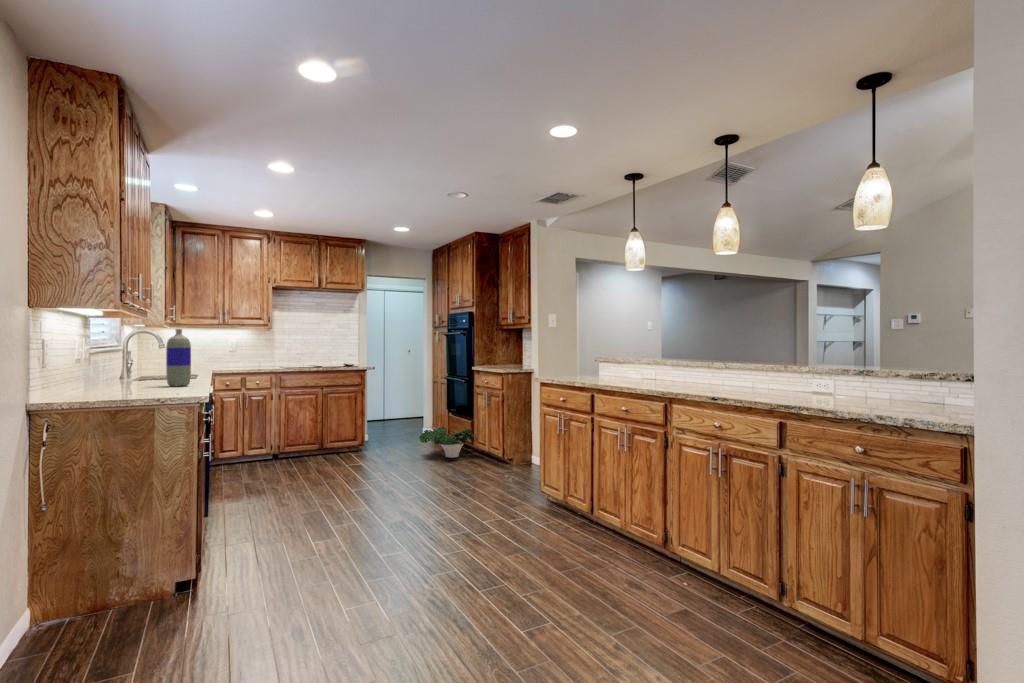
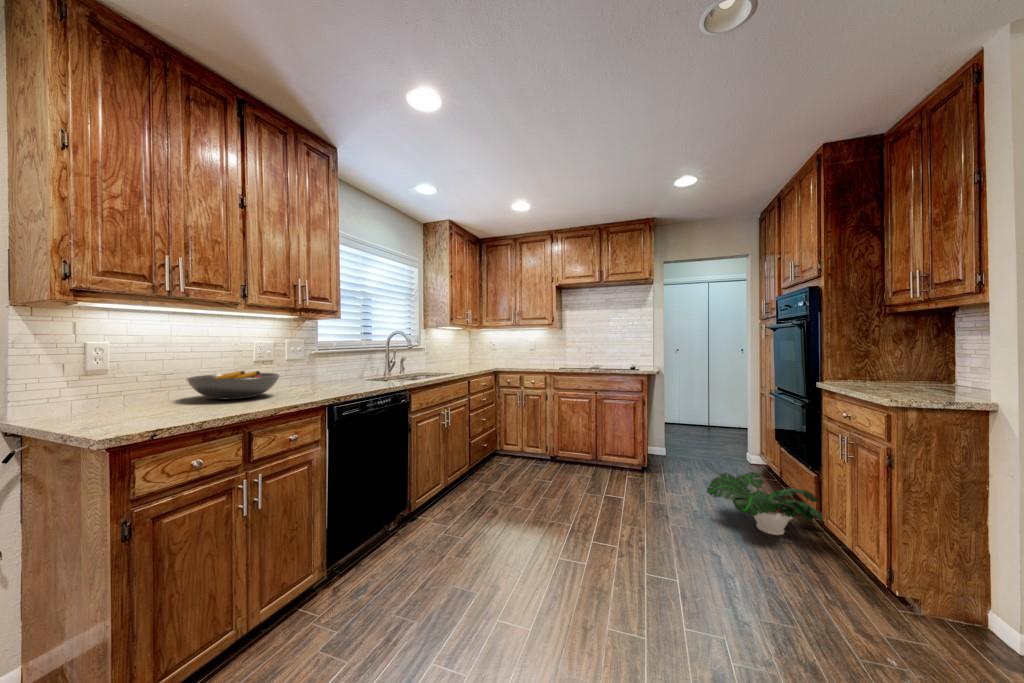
bottle: present [166,329,191,386] -> none [326,326,352,391]
fruit bowl: none [88,367,170,392] -> present [187,371,280,400]

